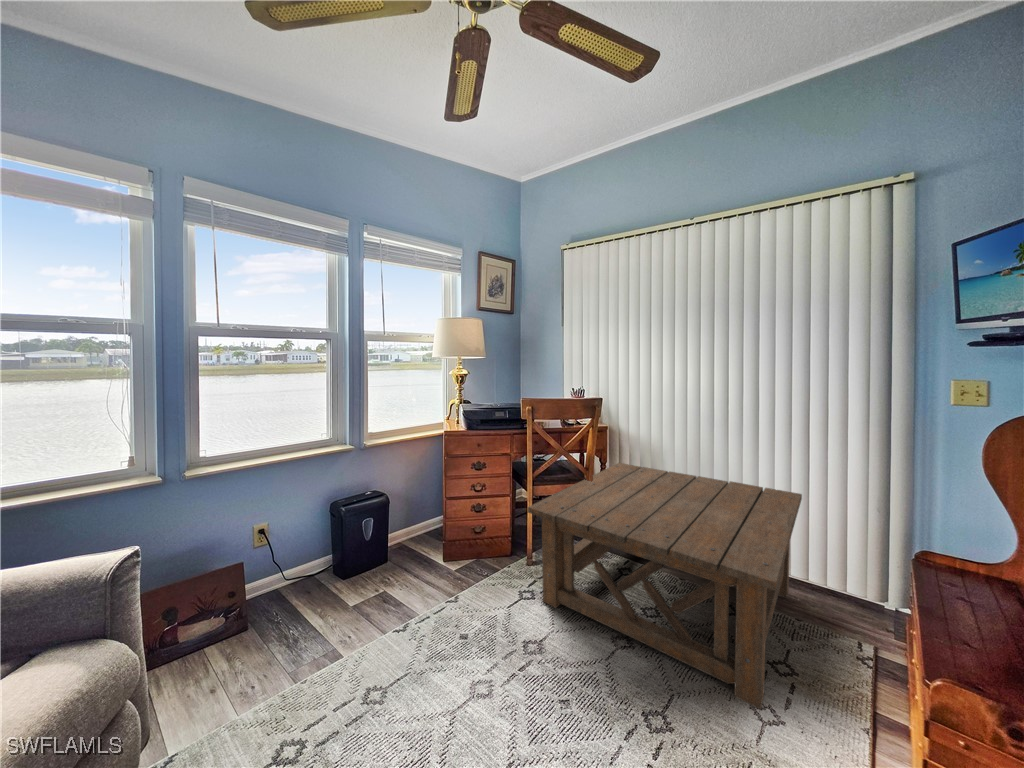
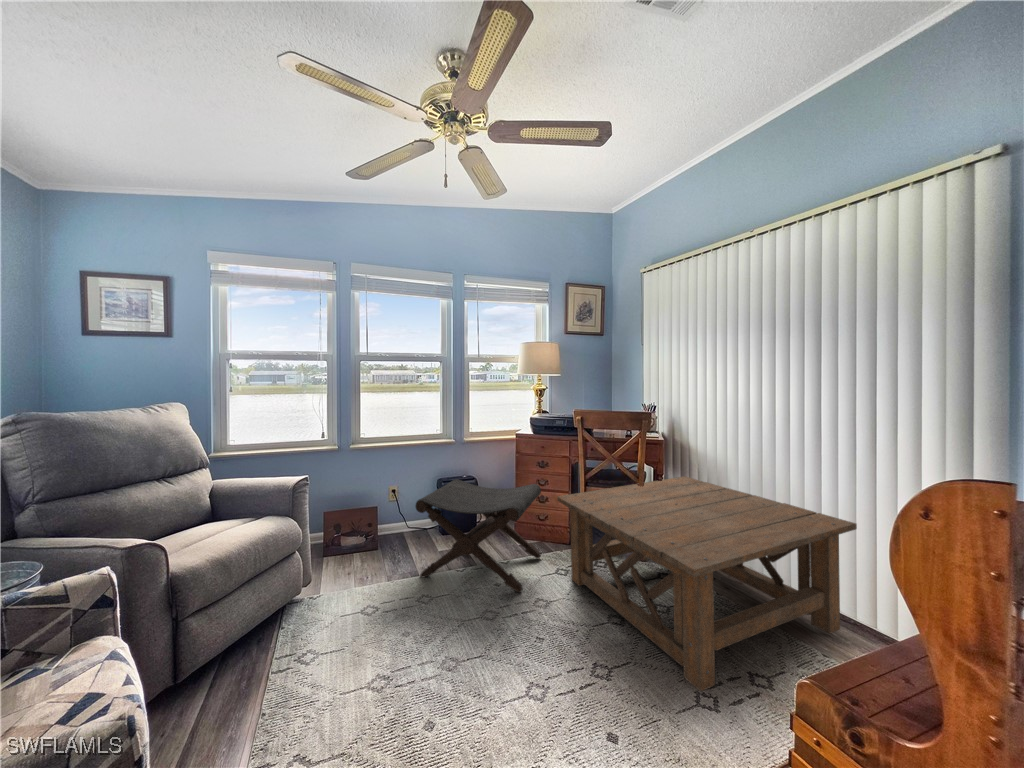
footstool: none [337,493,501,658] -> present [416,479,541,592]

